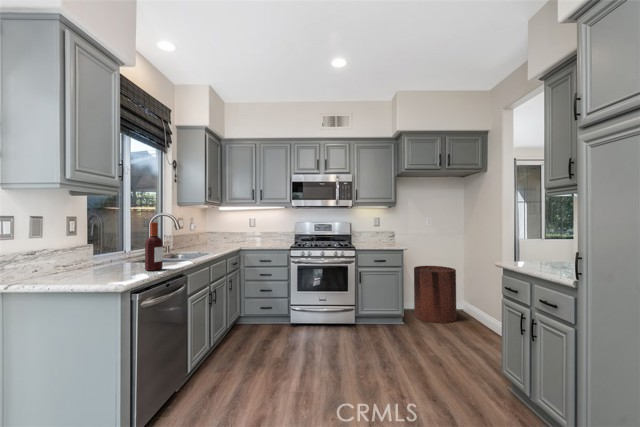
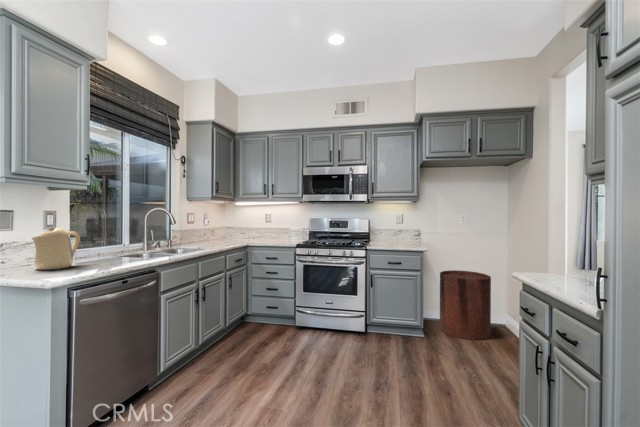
bottle: present [145,222,163,271] -> none [107,217,126,266]
kettle: none [70,234,110,276] -> present [32,228,80,270]

